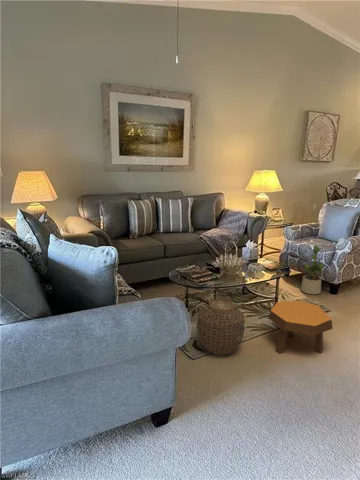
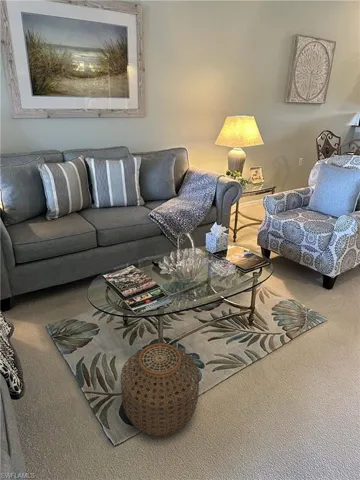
potted plant: present [301,246,325,294] -> none [285,226,322,291]
footstool: present [268,301,332,354] -> none [239,326,342,424]

